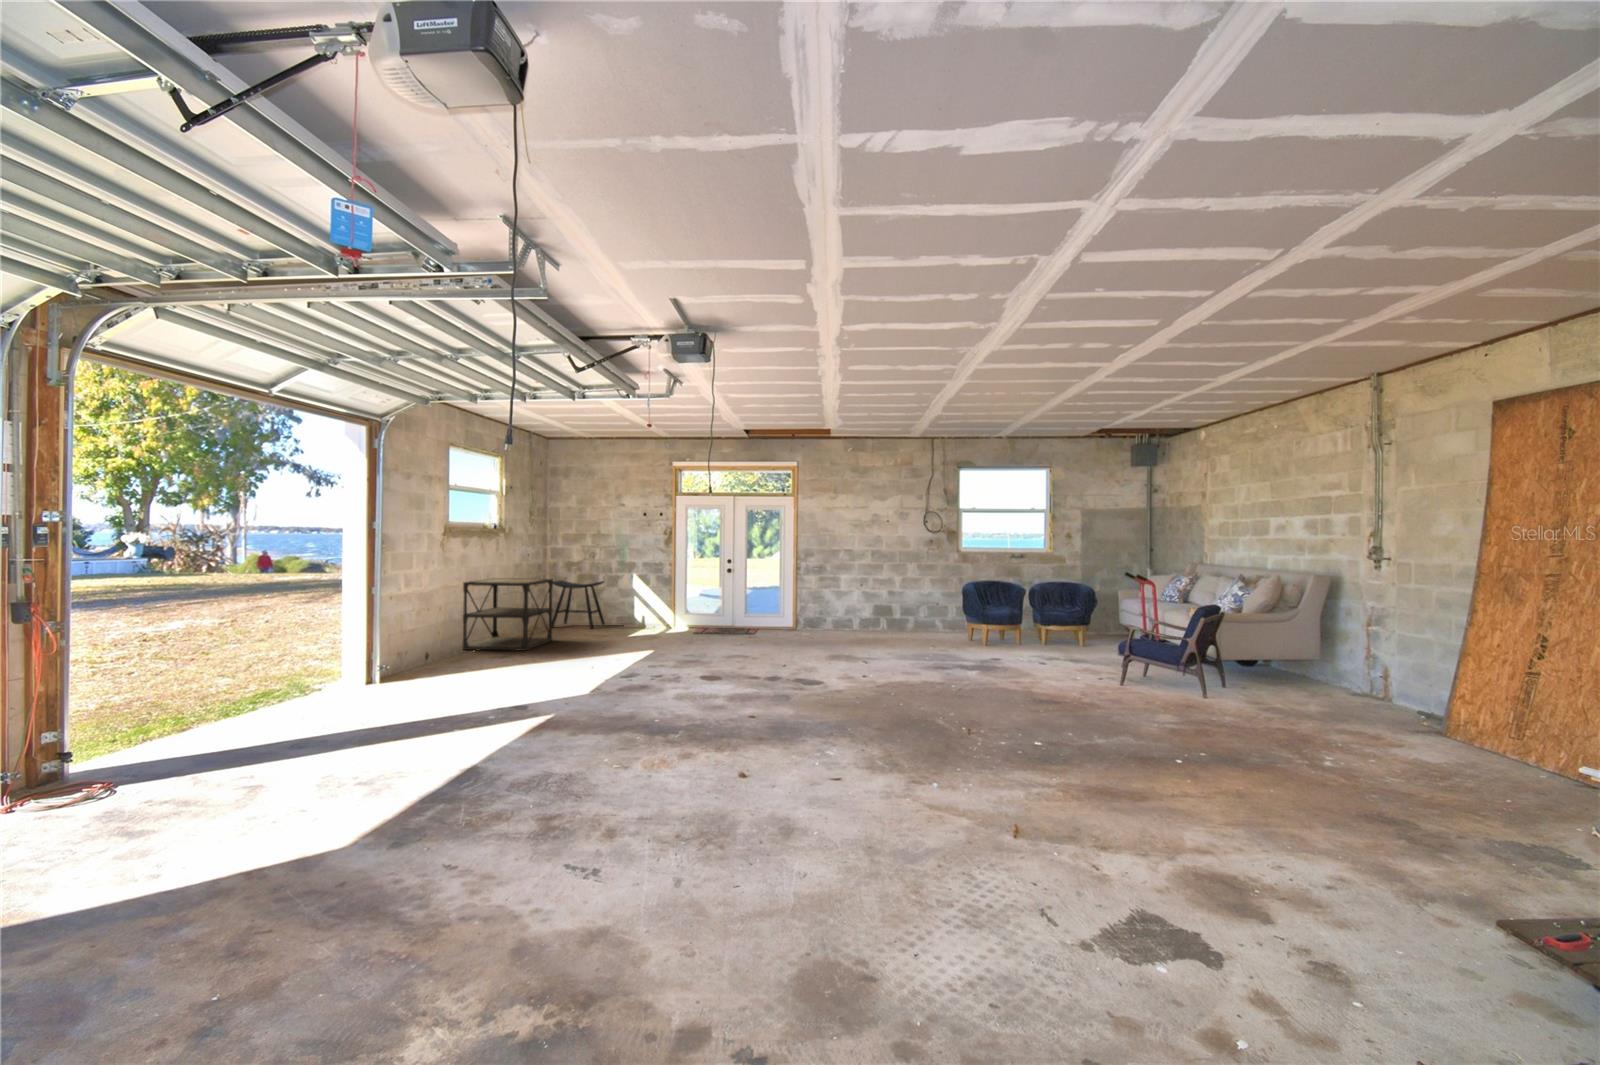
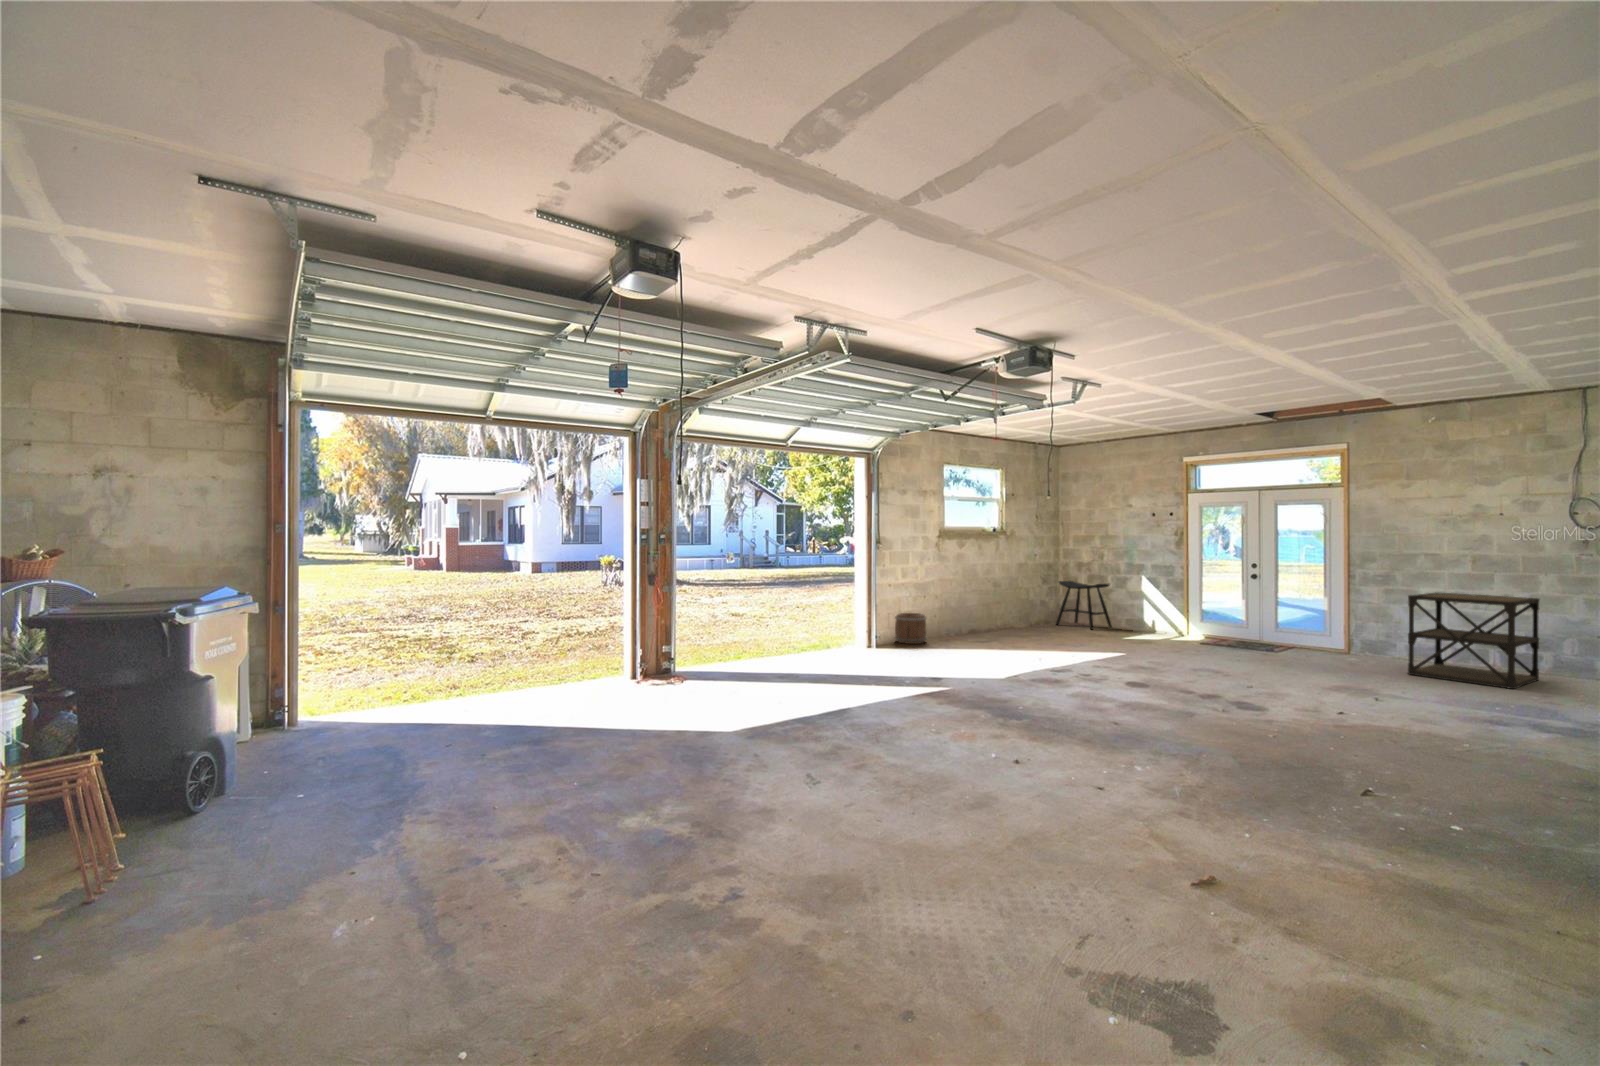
shelving unit: present [463,578,553,651] -> present [1408,592,1539,689]
bucket: none [400,631,448,673] -> present [895,613,927,644]

